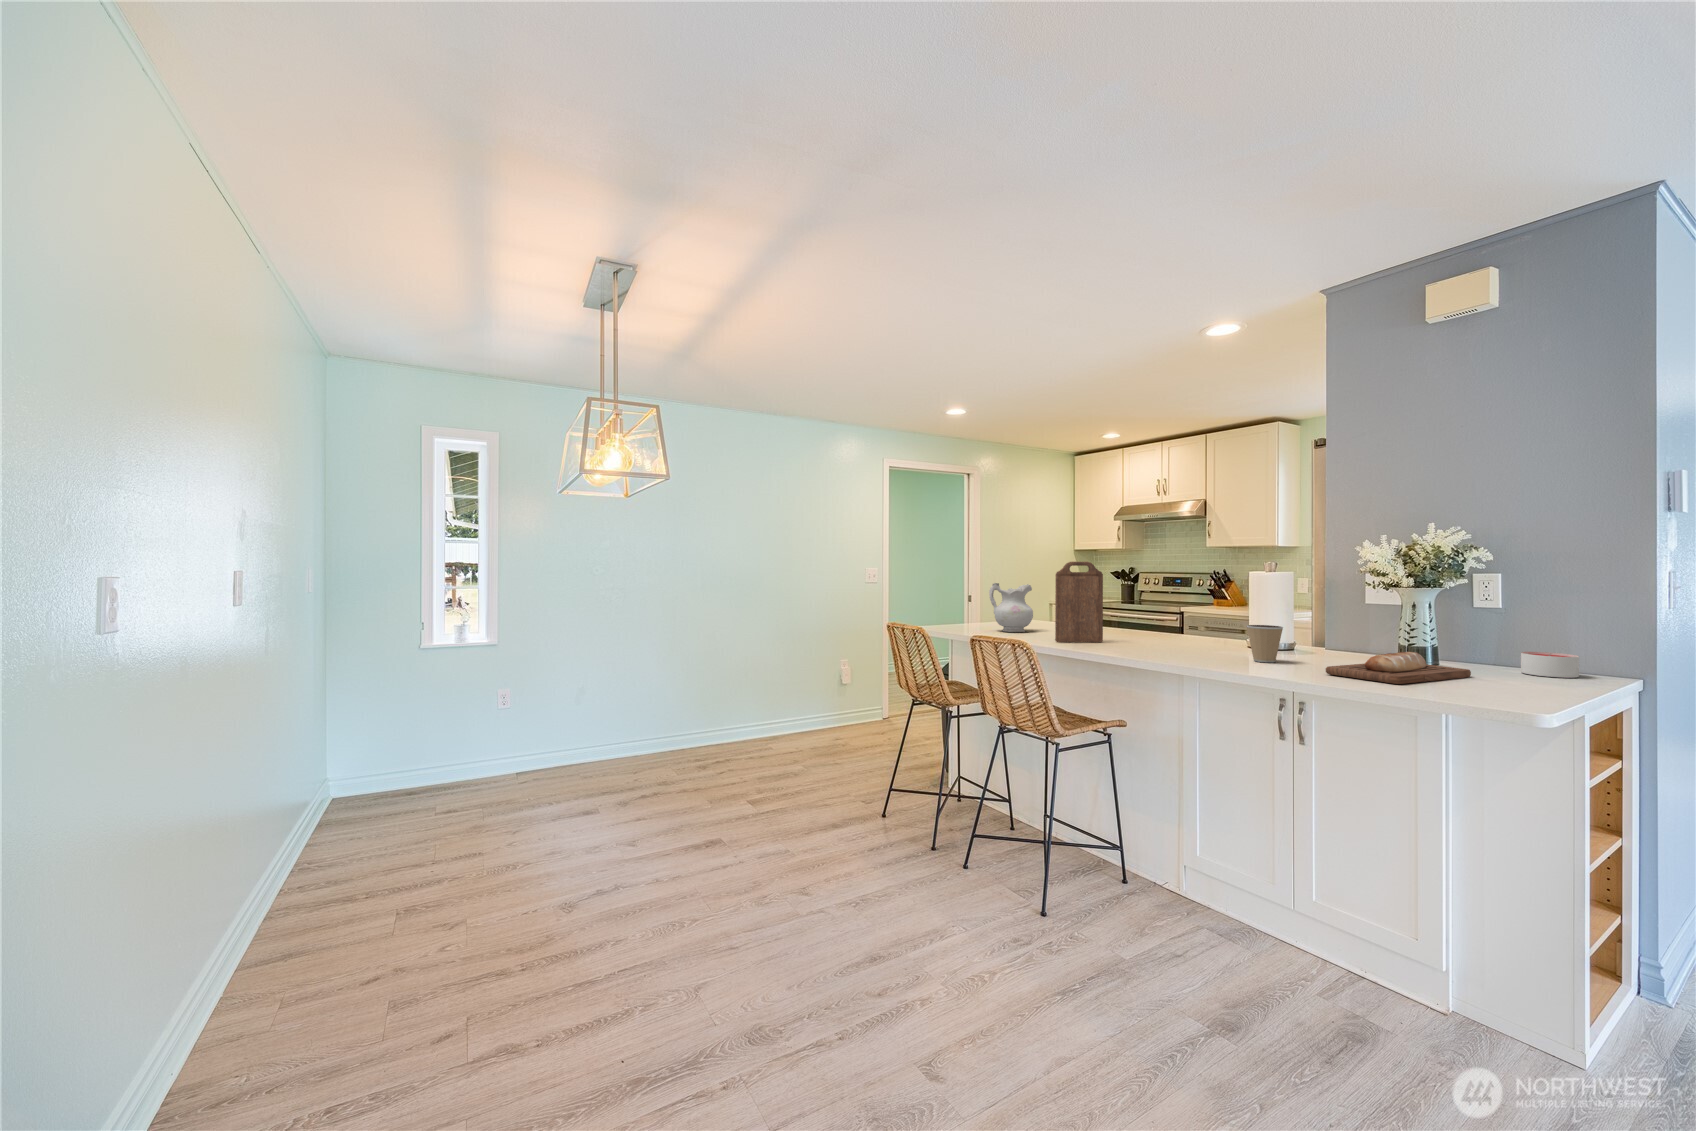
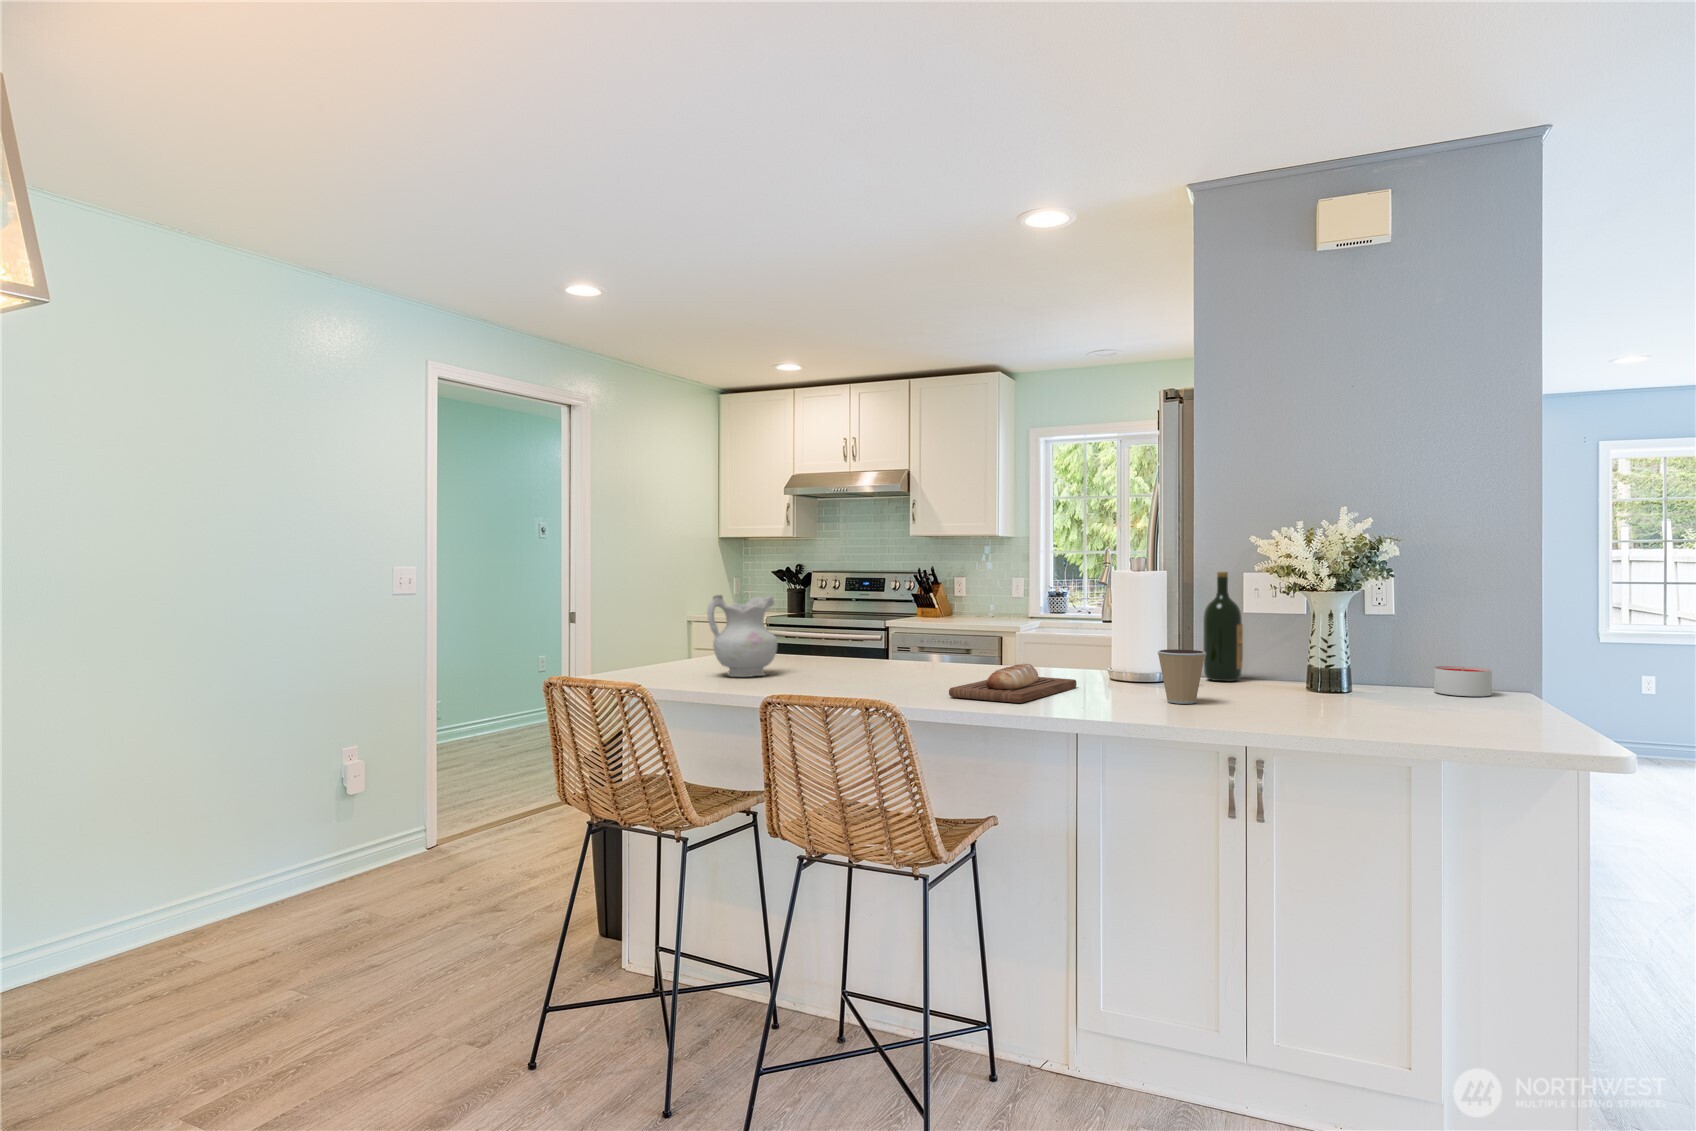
cutting board: present [1055,562,1103,642] -> none [852,558,917,692]
wine bottle: none [1327,573,1362,654] -> present [1203,572,1243,681]
bread loaf: present [1326,652,1471,684] -> present [949,664,1077,703]

